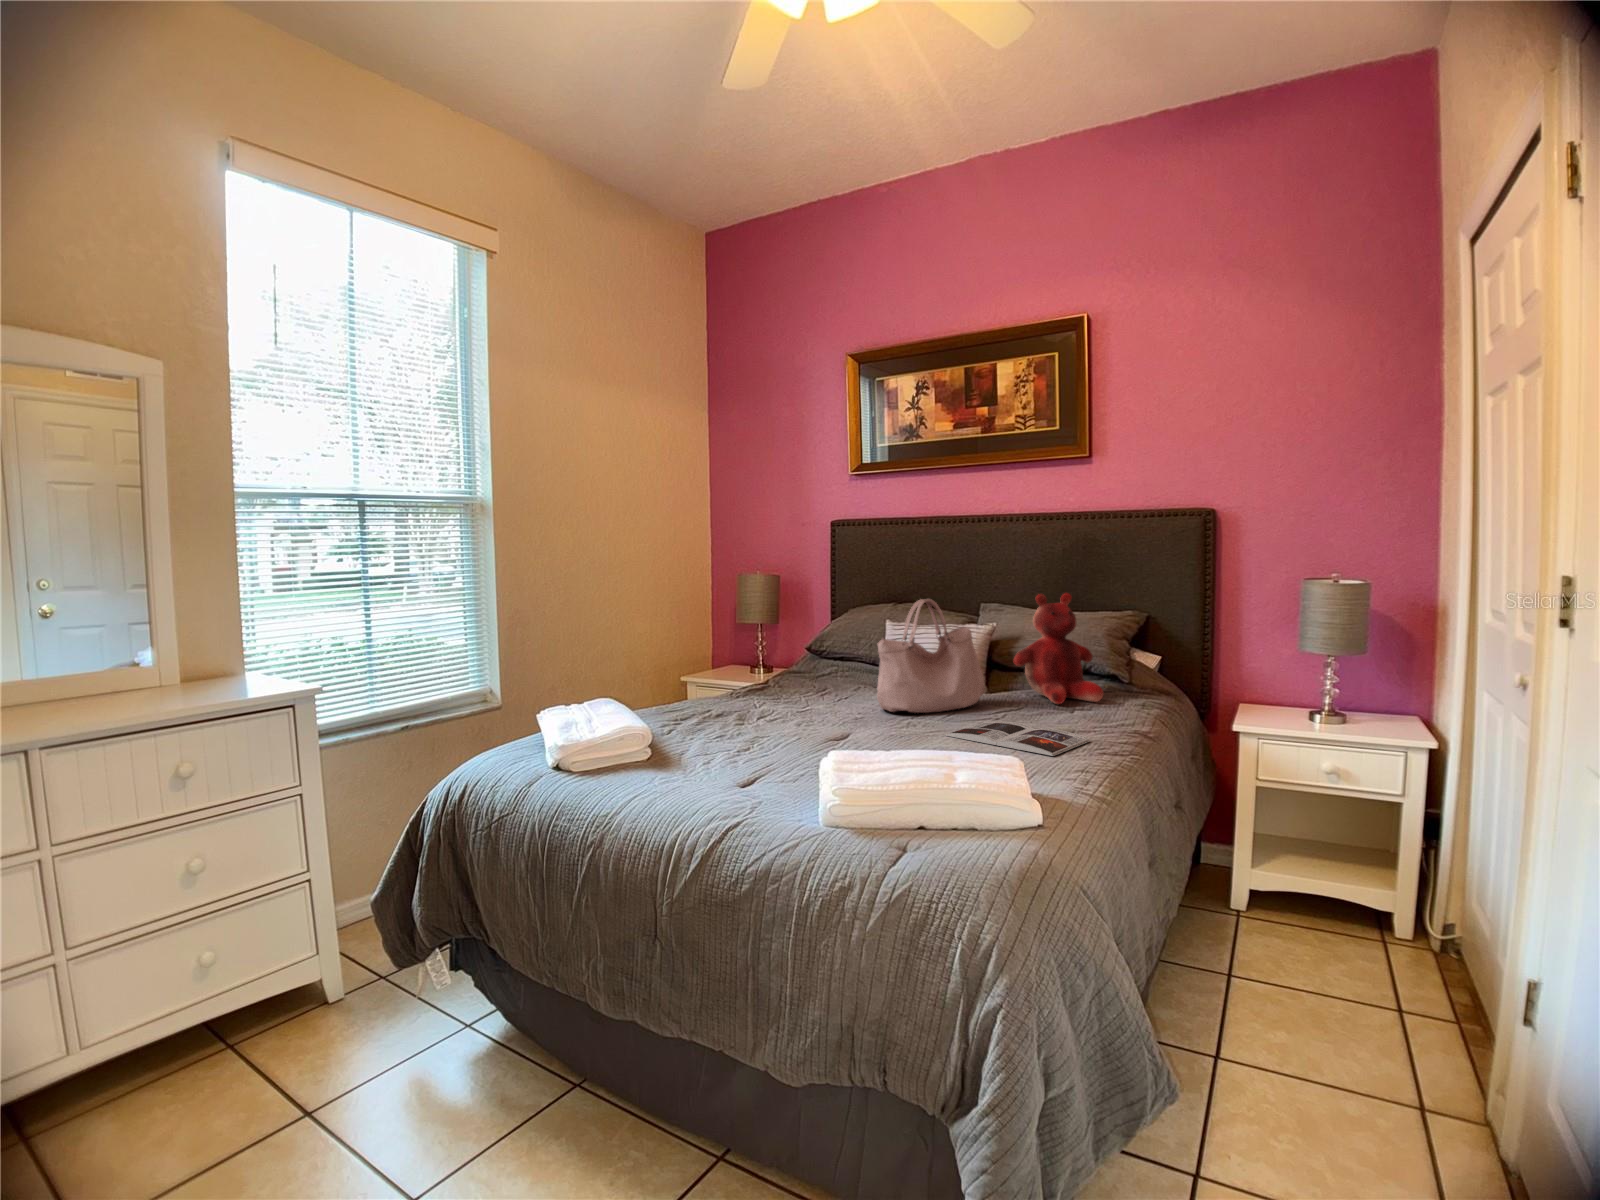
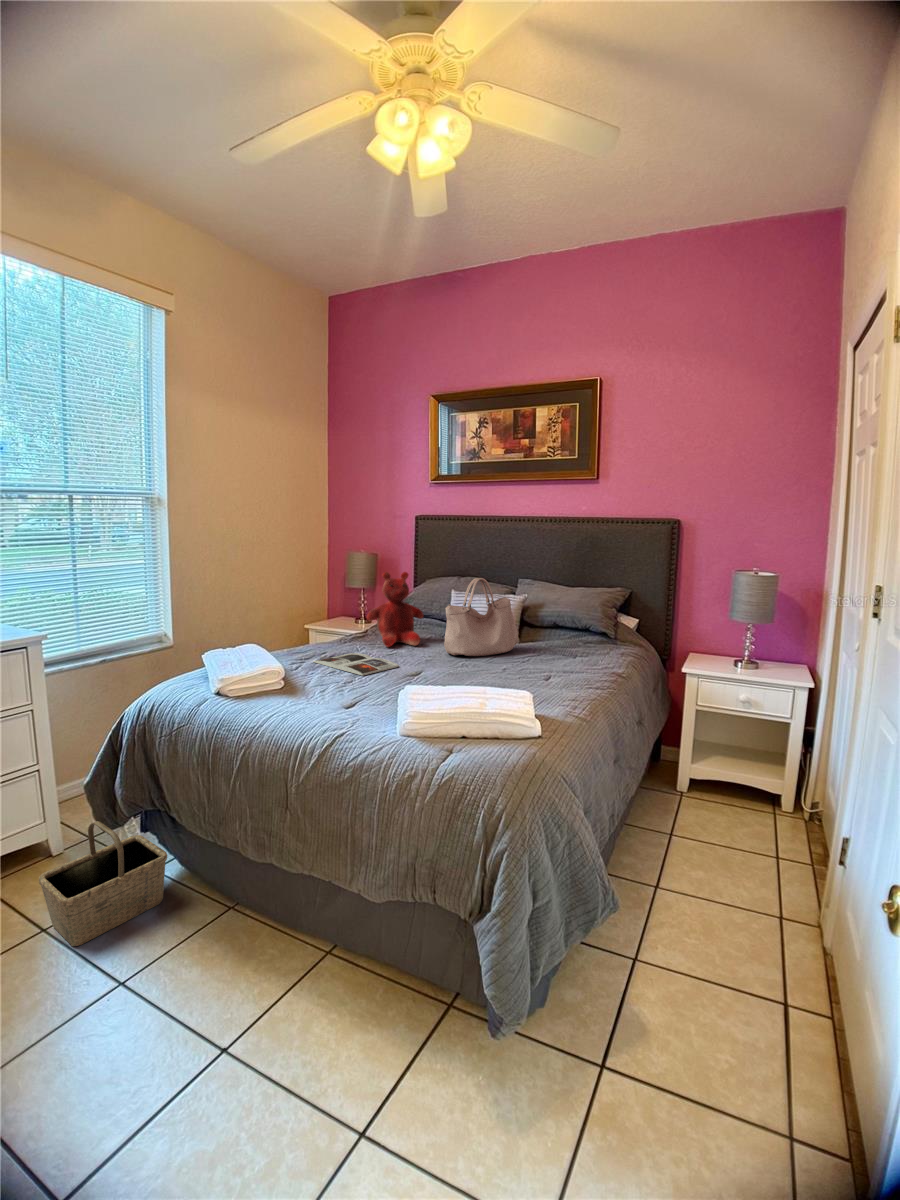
teddy bear: present [1014,593,1103,704] -> present [367,572,424,647]
magazine: present [945,721,1090,756] -> present [314,653,399,676]
basket: none [308,953,486,1140] -> present [39,821,167,946]

